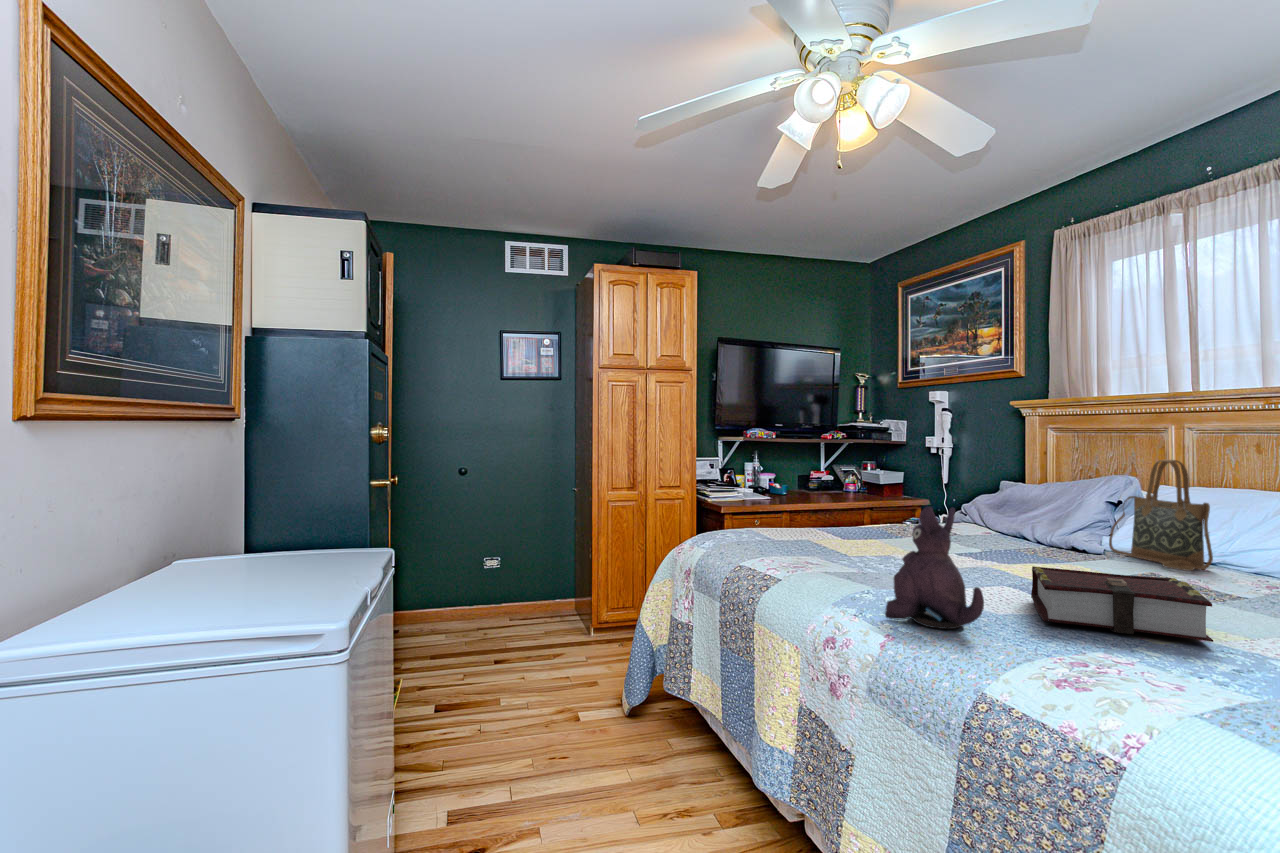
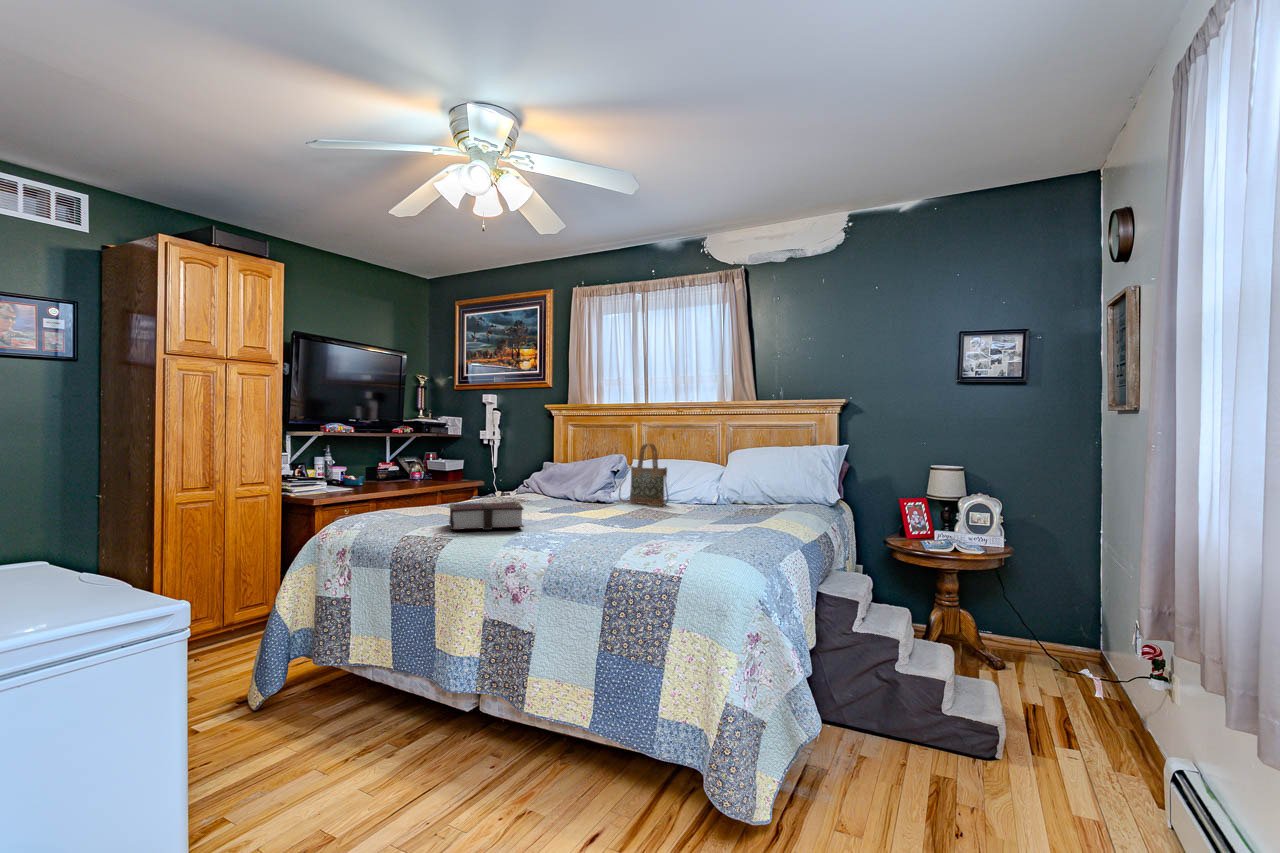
plush toy: present [885,507,984,629] -> none [547,472,604,544]
book: present [1031,566,1213,642] -> present [449,502,524,530]

